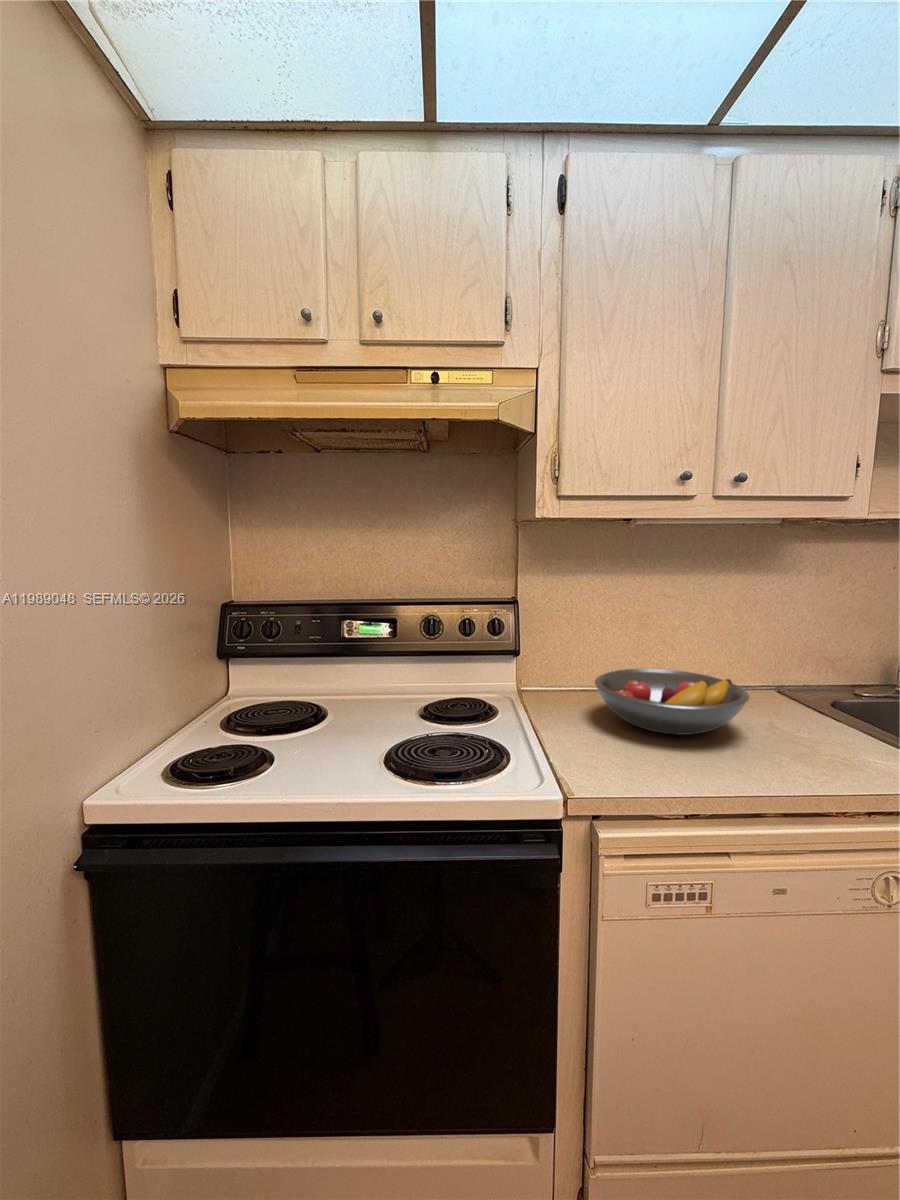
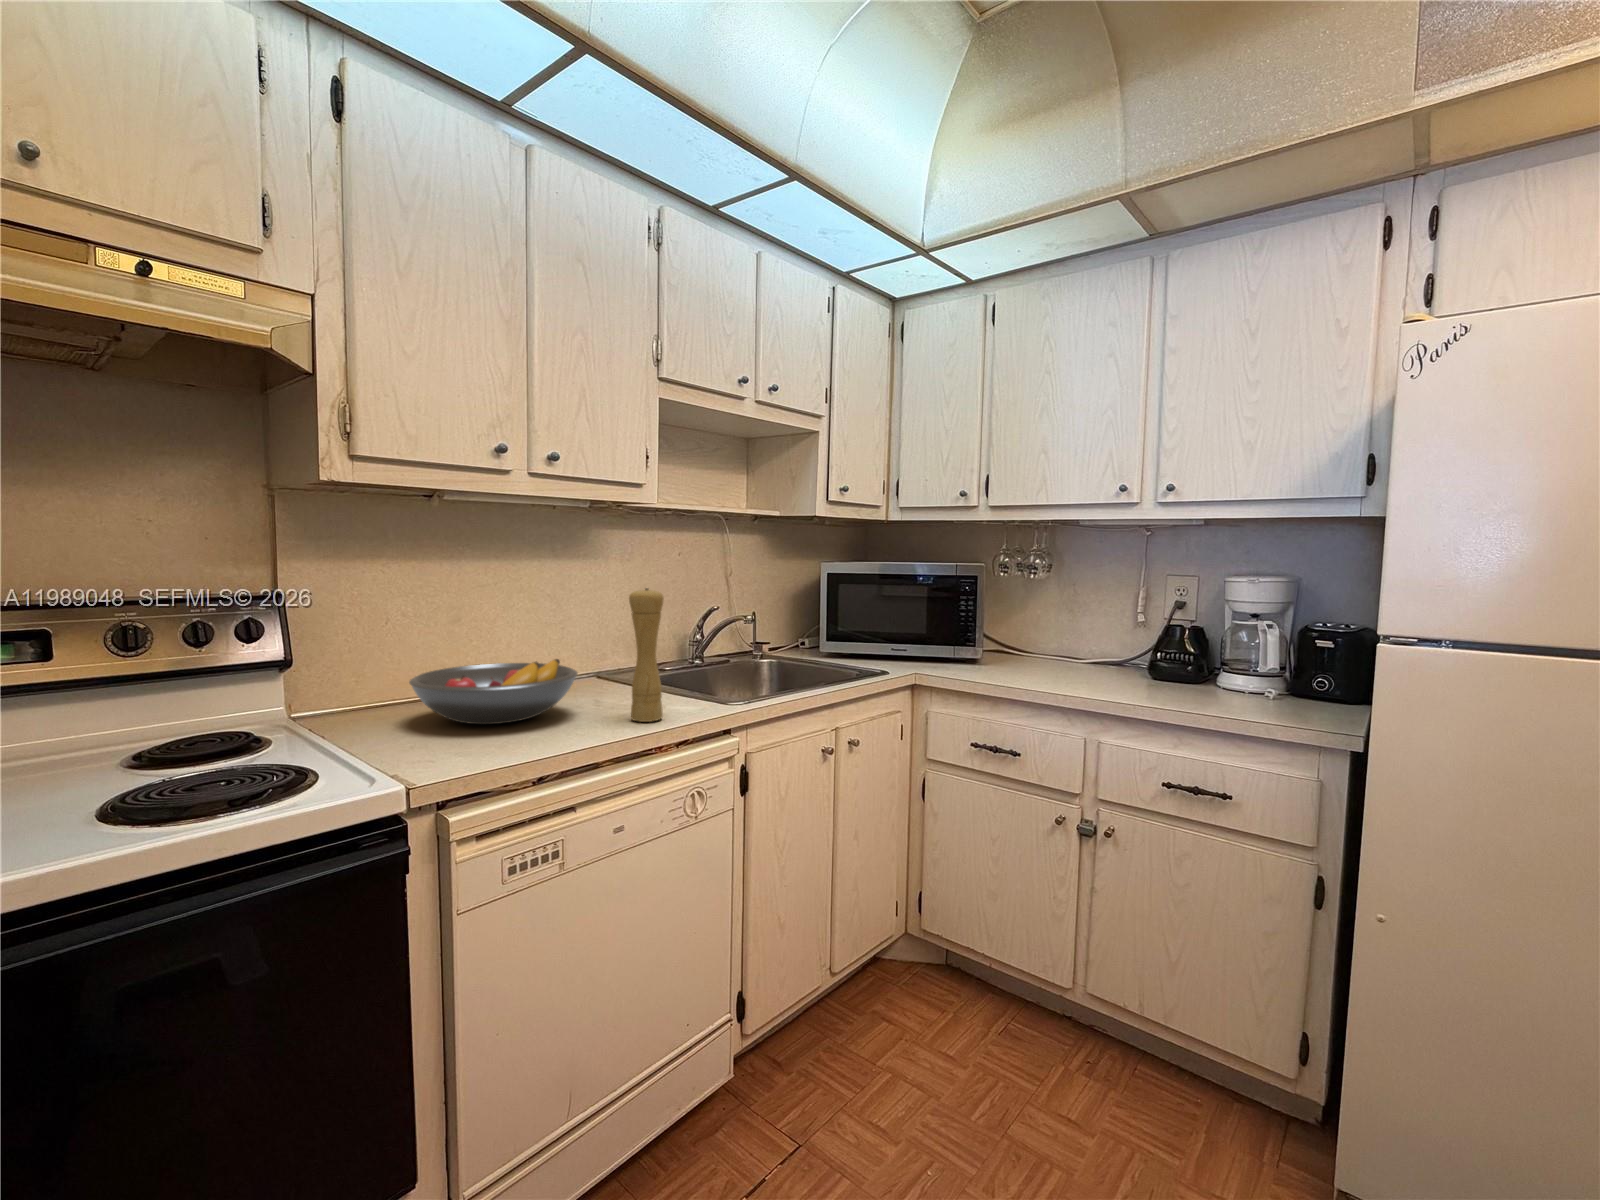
pepper mill: none [808,621,865,773] -> present [629,588,664,722]

